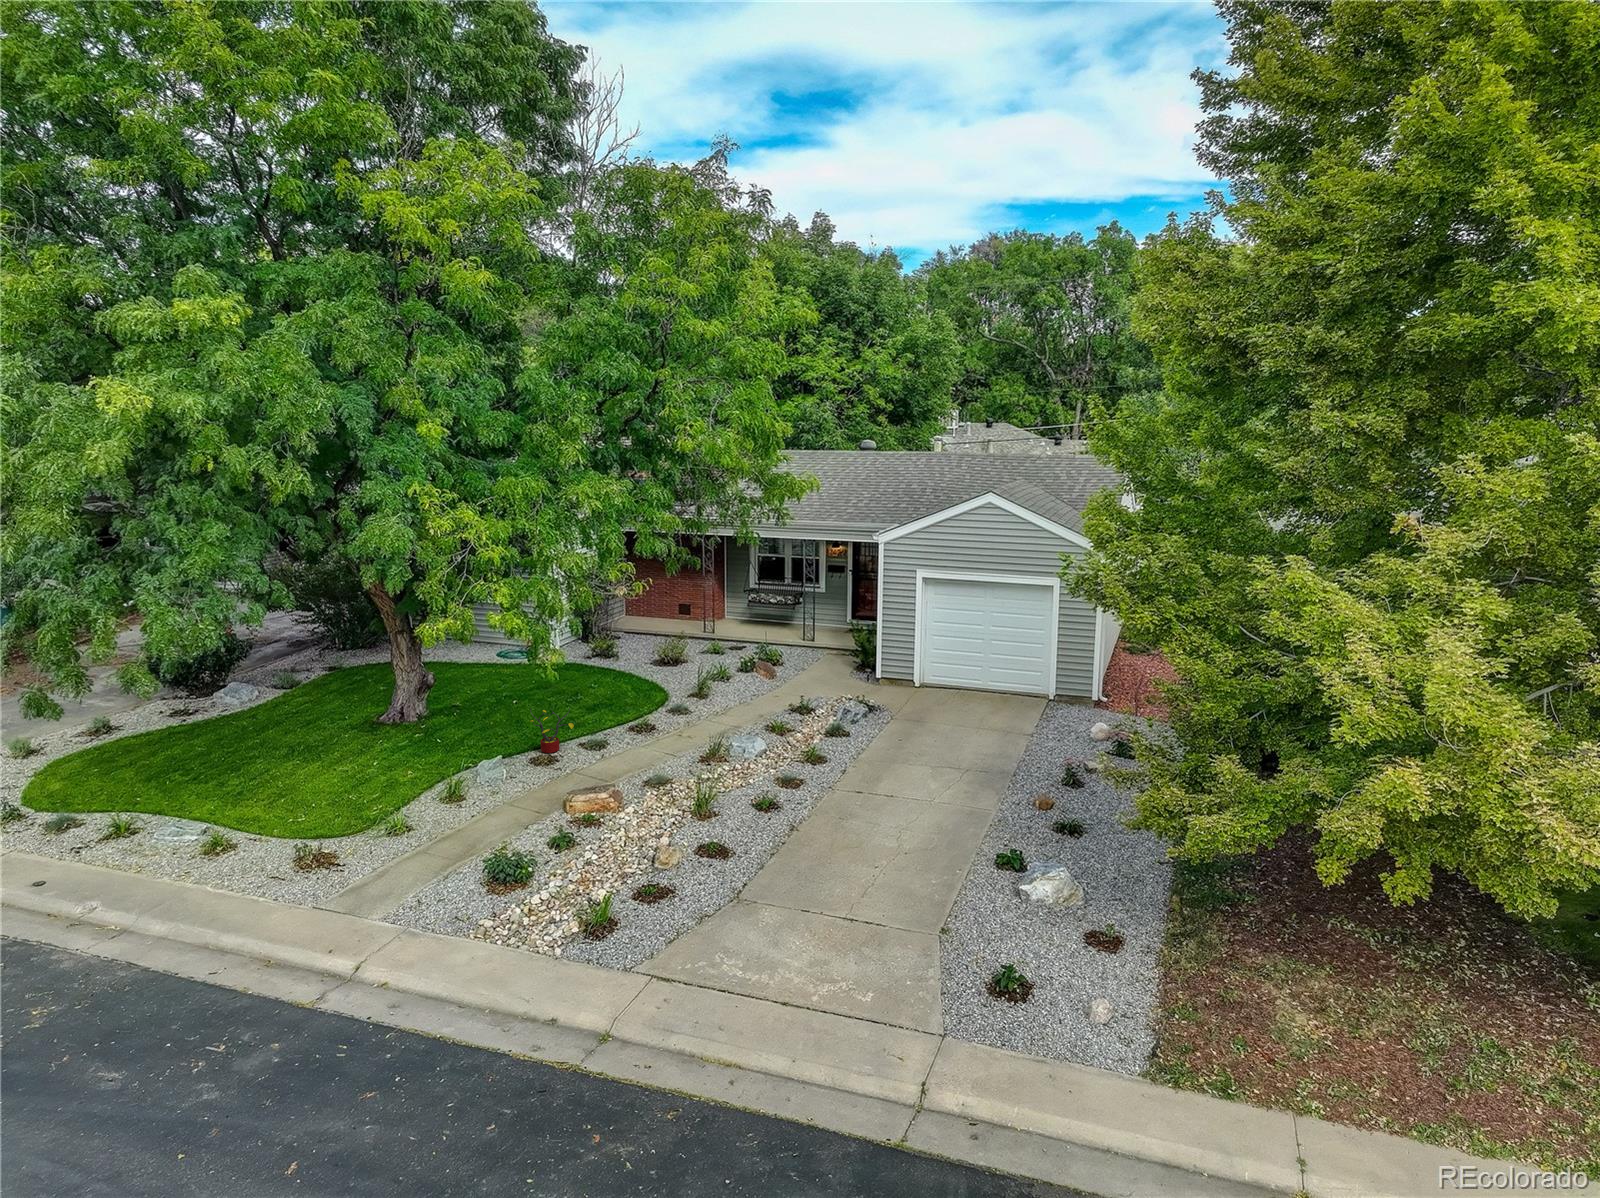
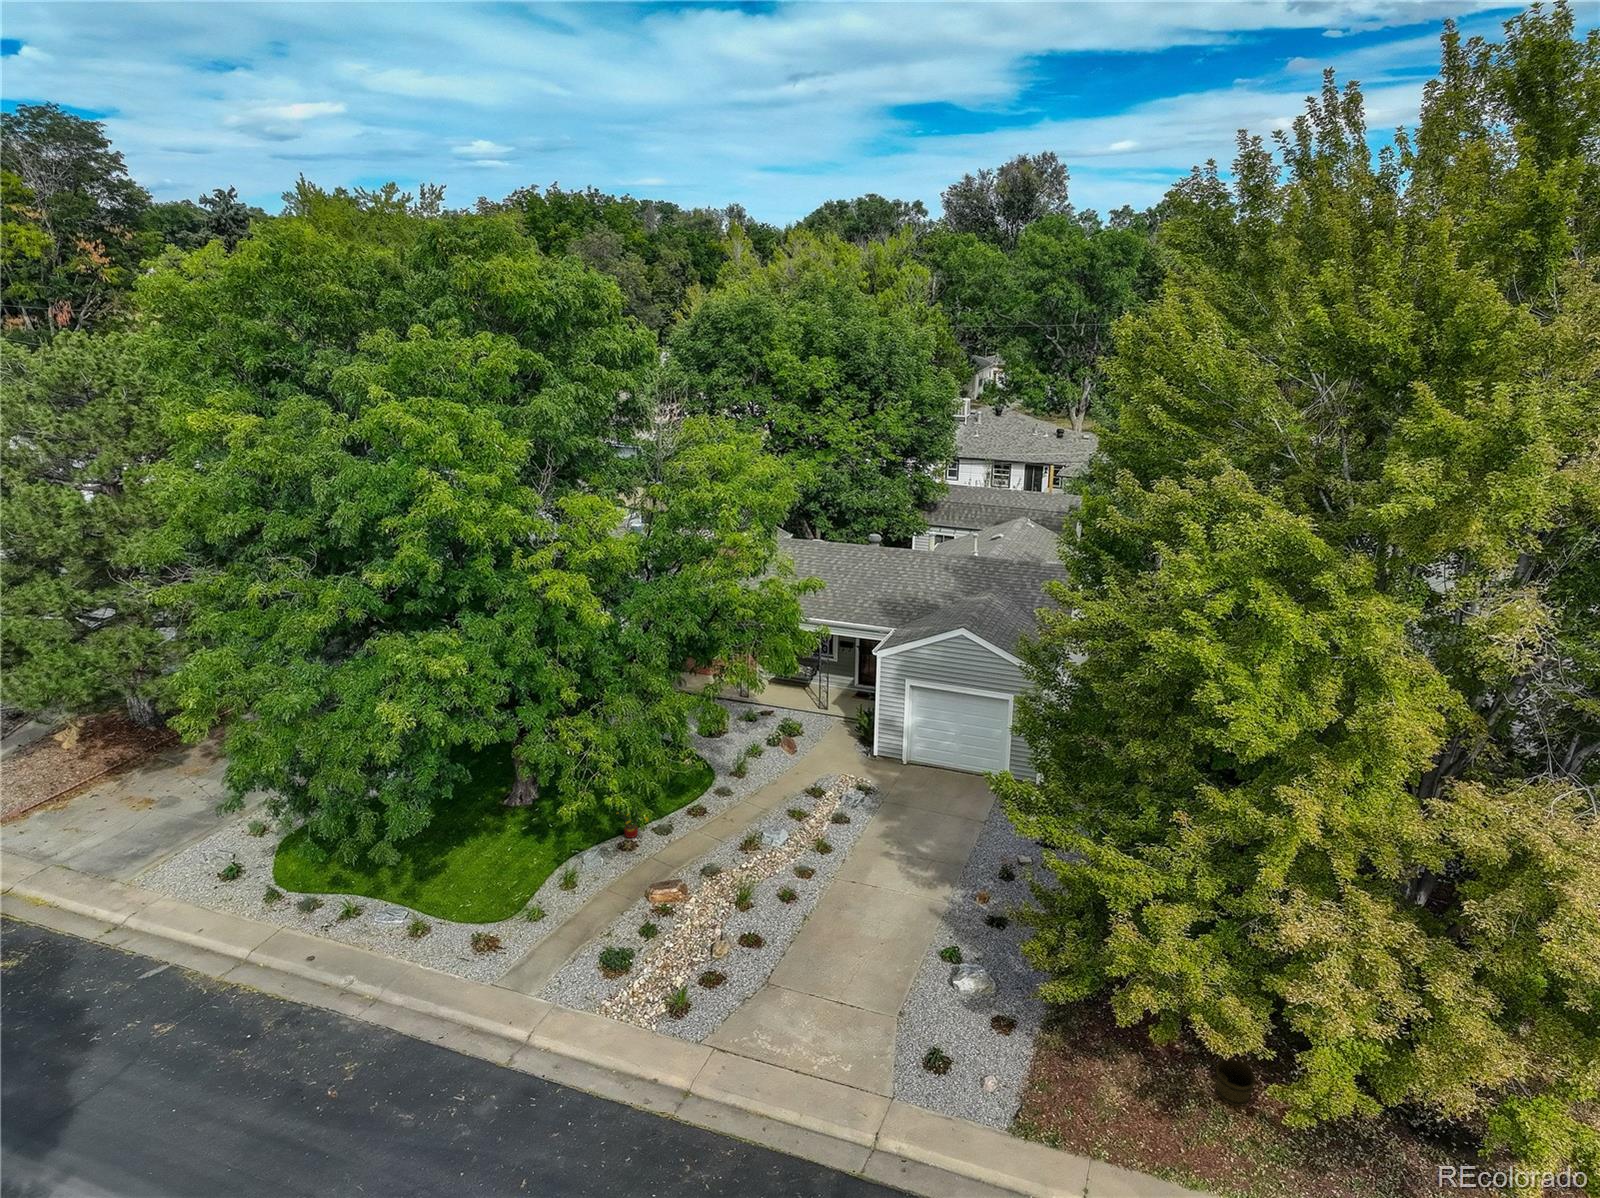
bucket: none [1465,961,1538,1033] -> present [1216,1059,1255,1106]

